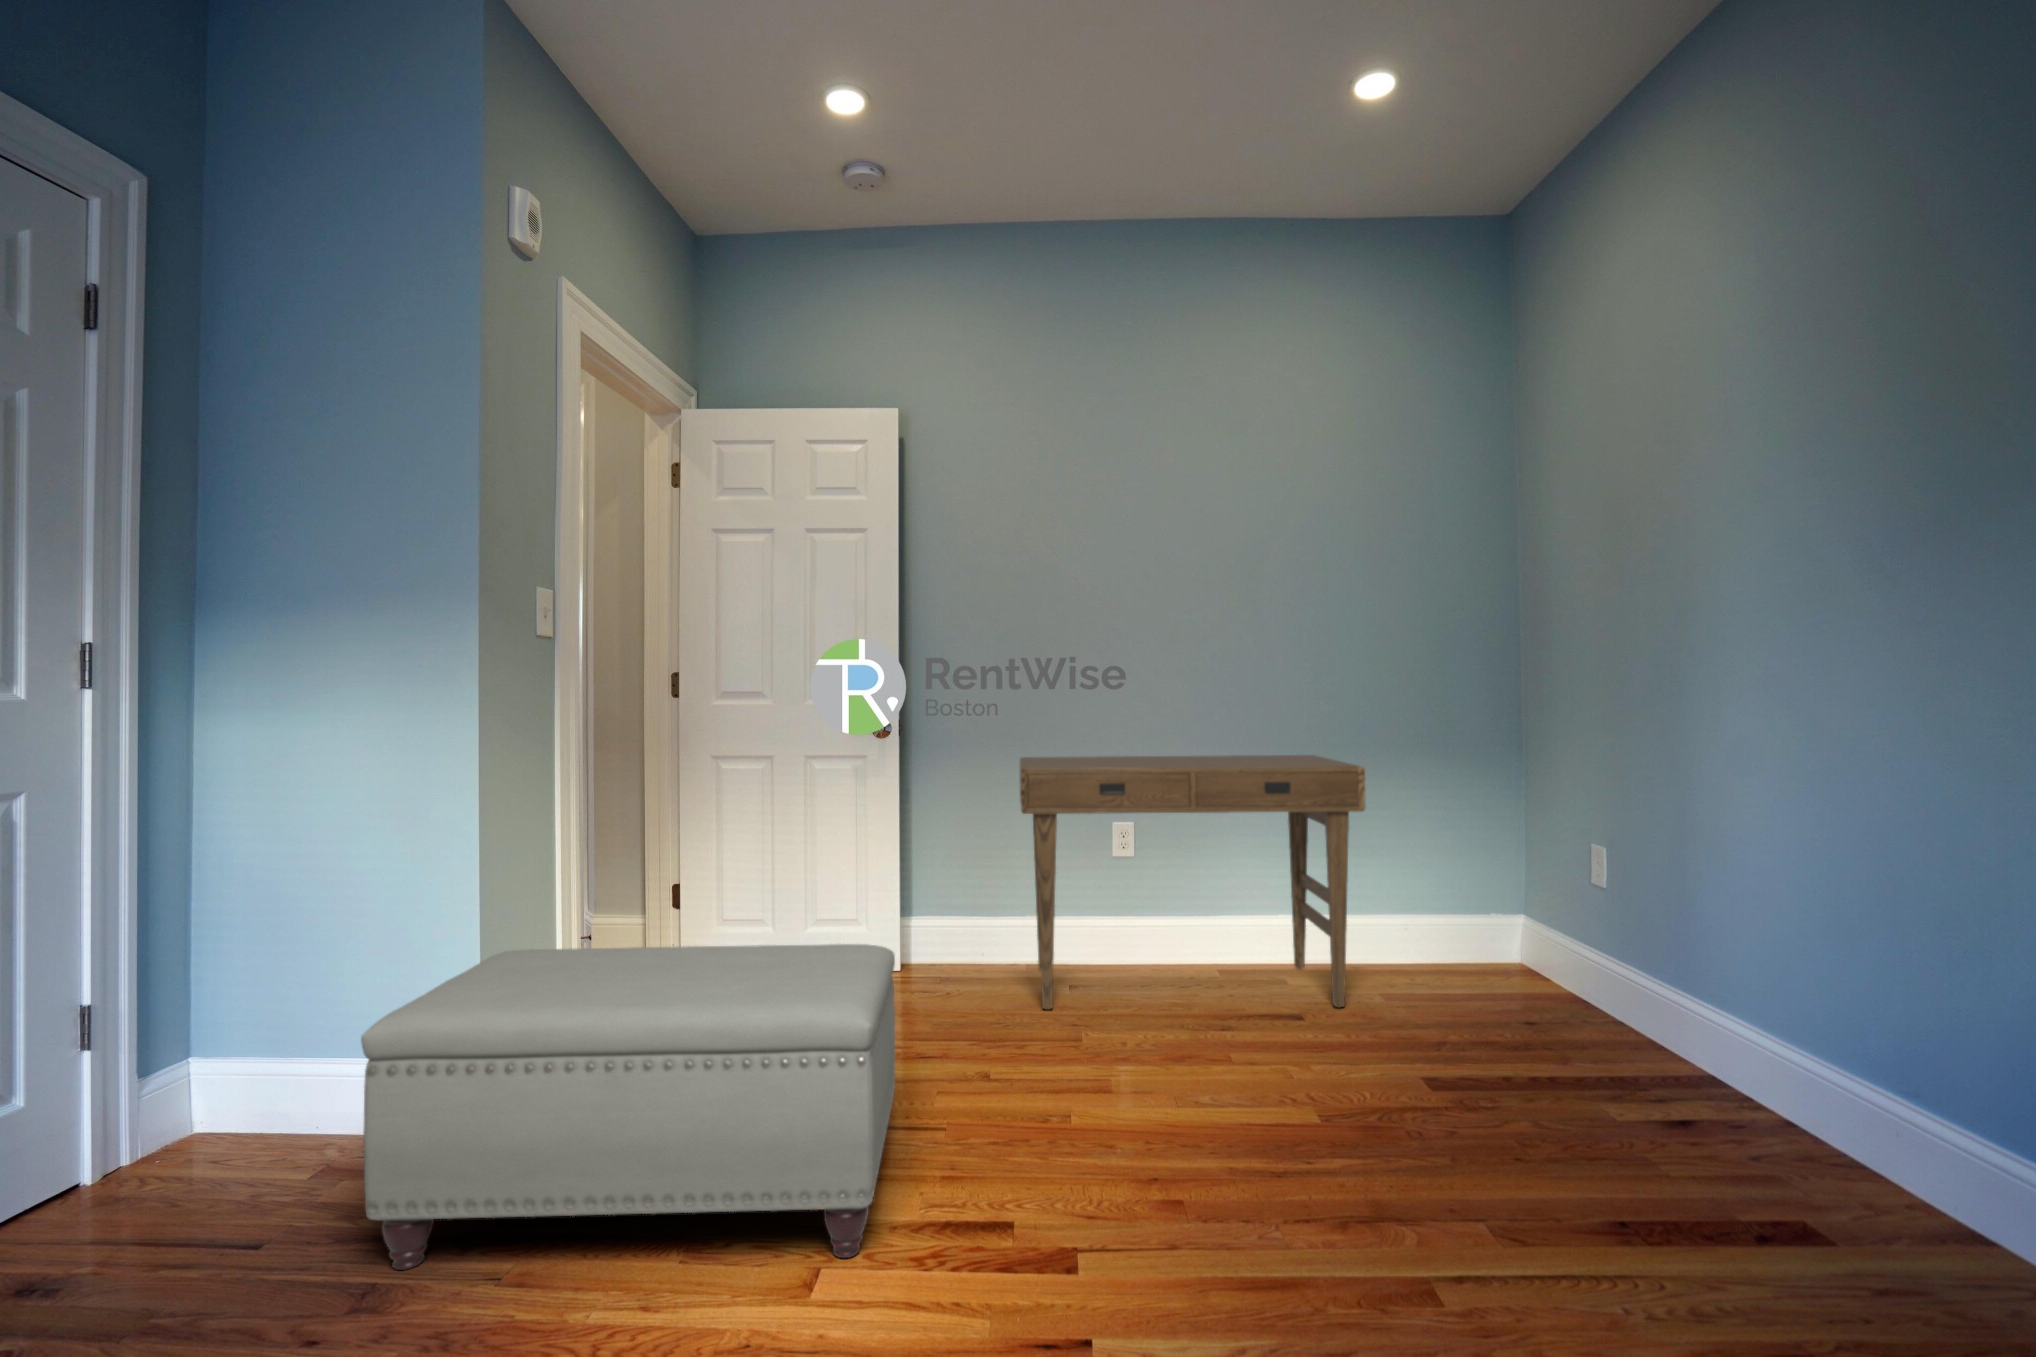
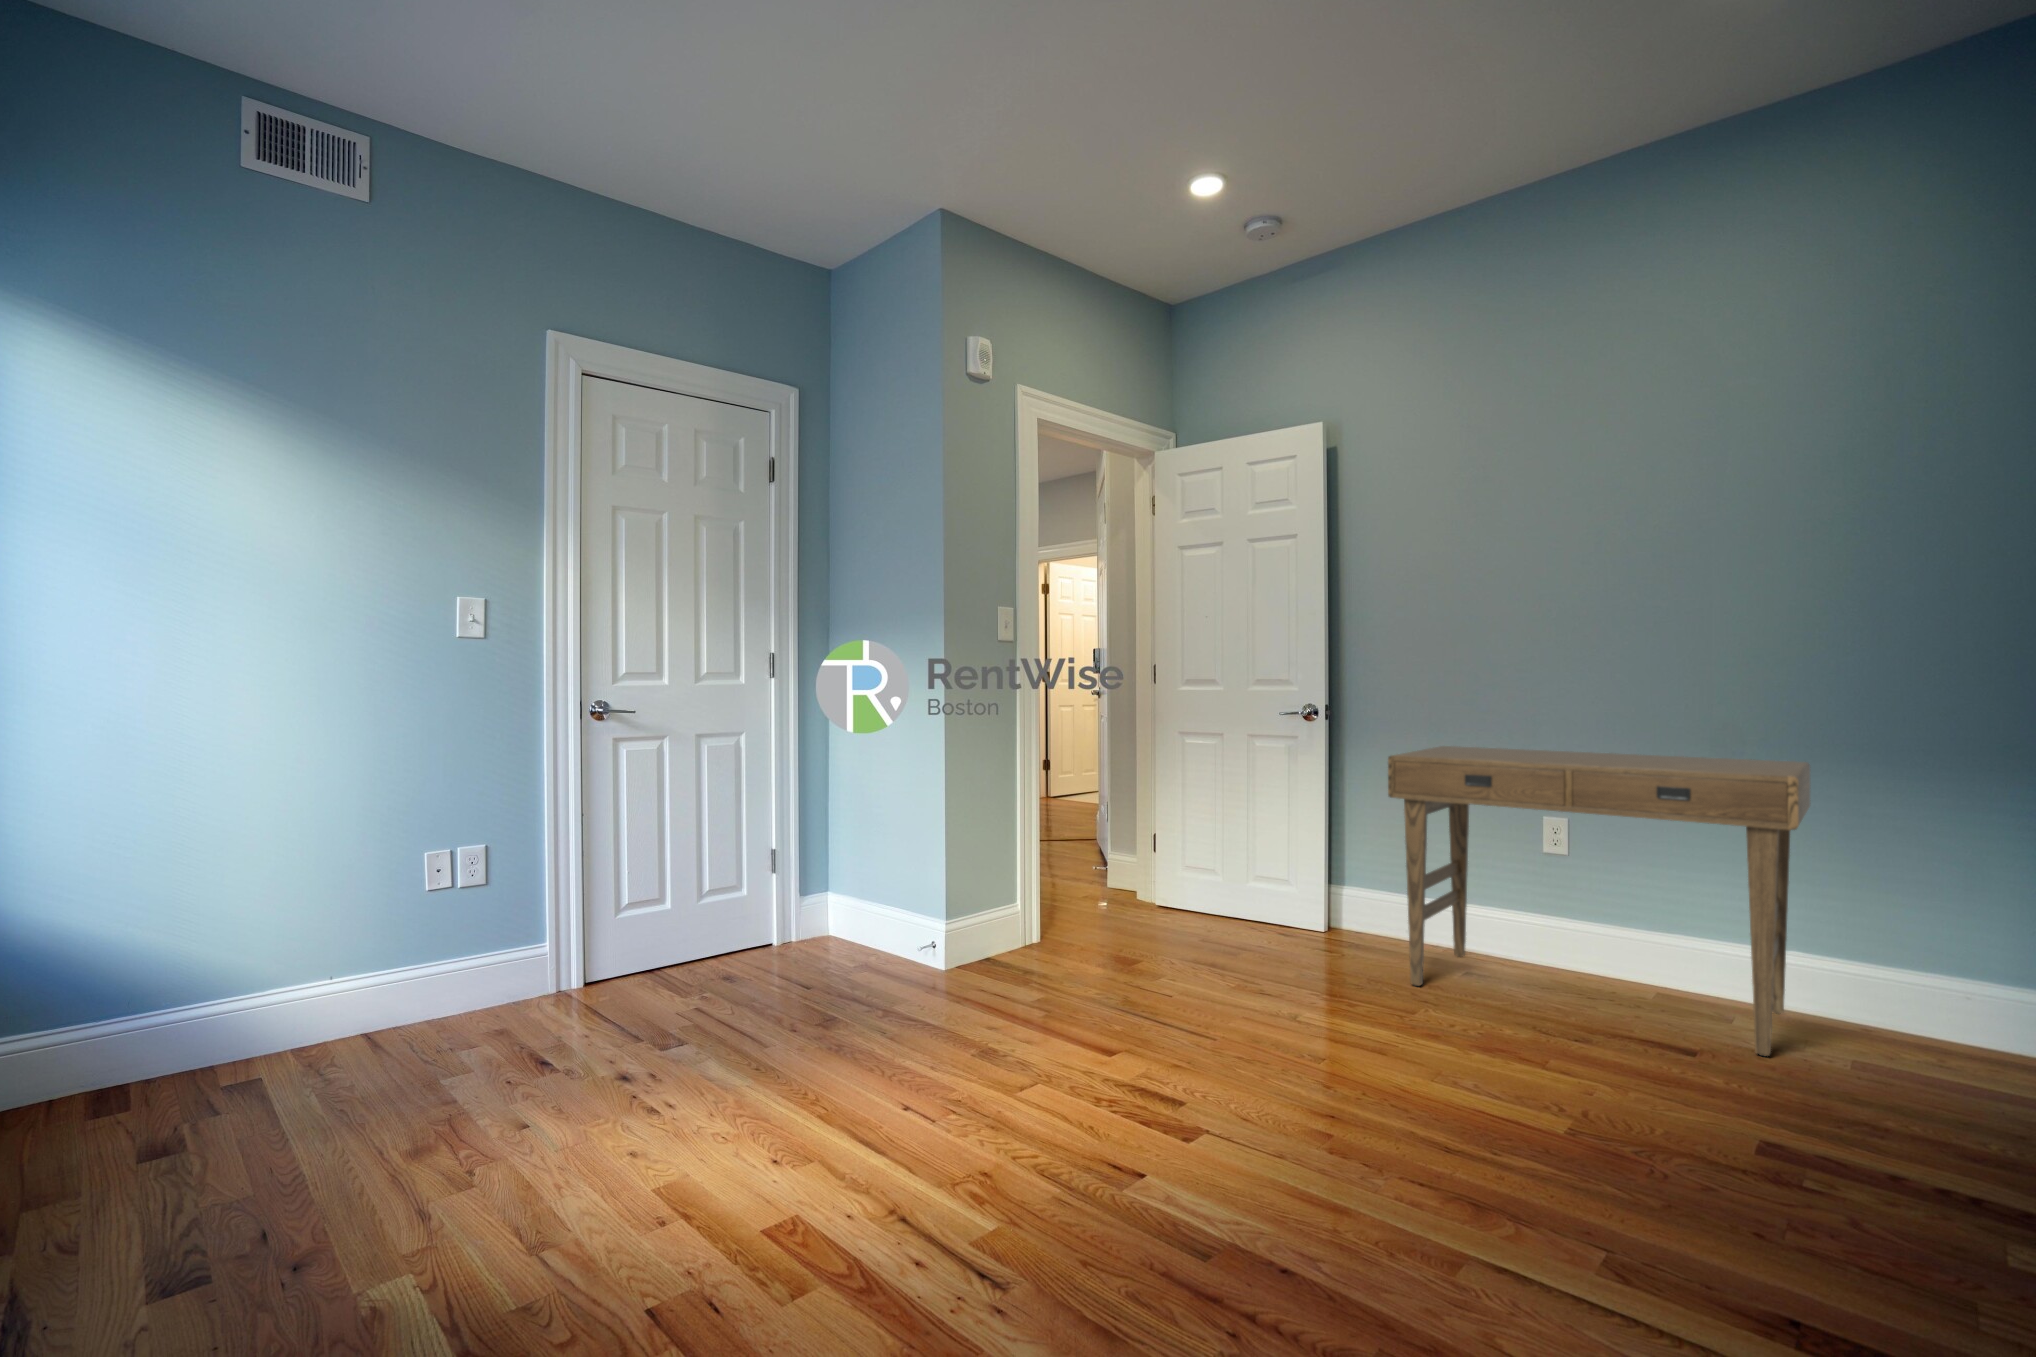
ottoman: present [361,944,895,1270] -> none [834,850,1170,1085]

